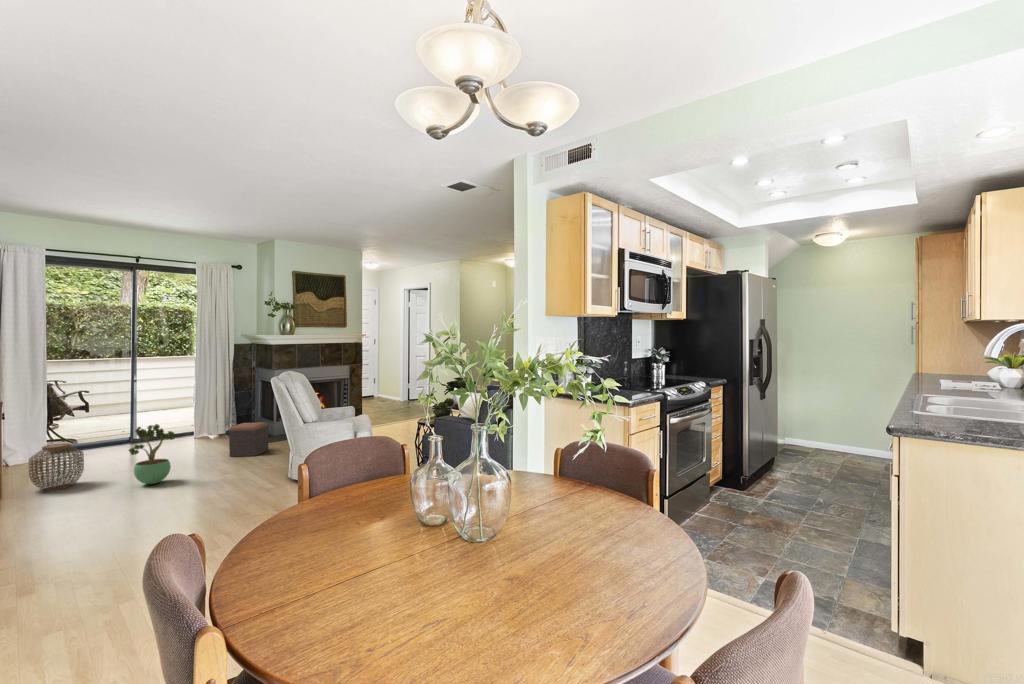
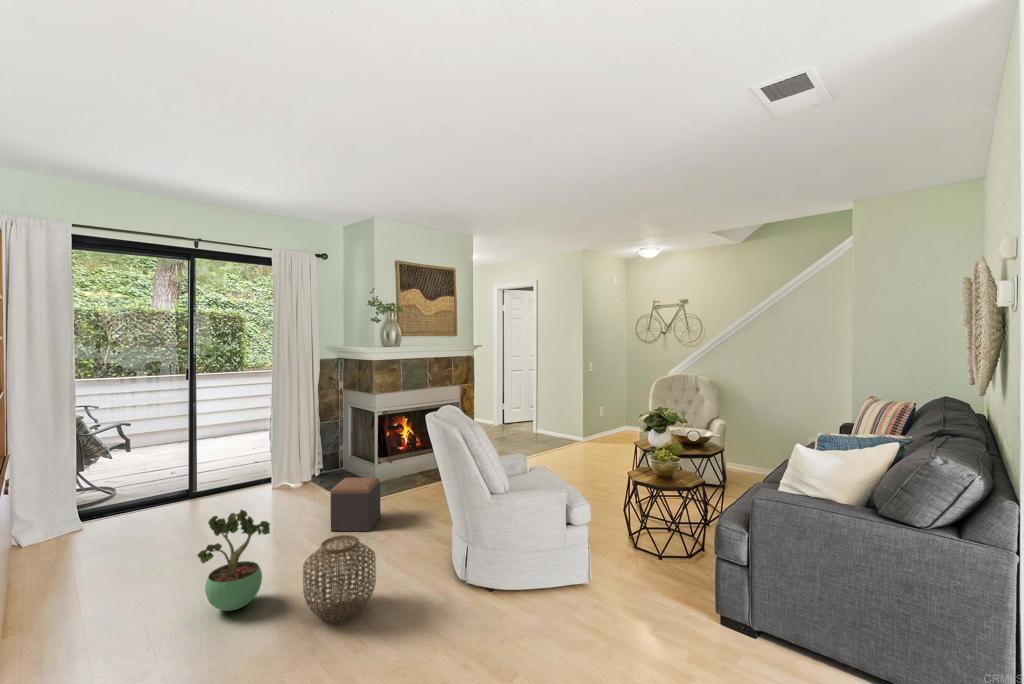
woven basket: present [29,443,84,491] -> present [303,535,376,622]

